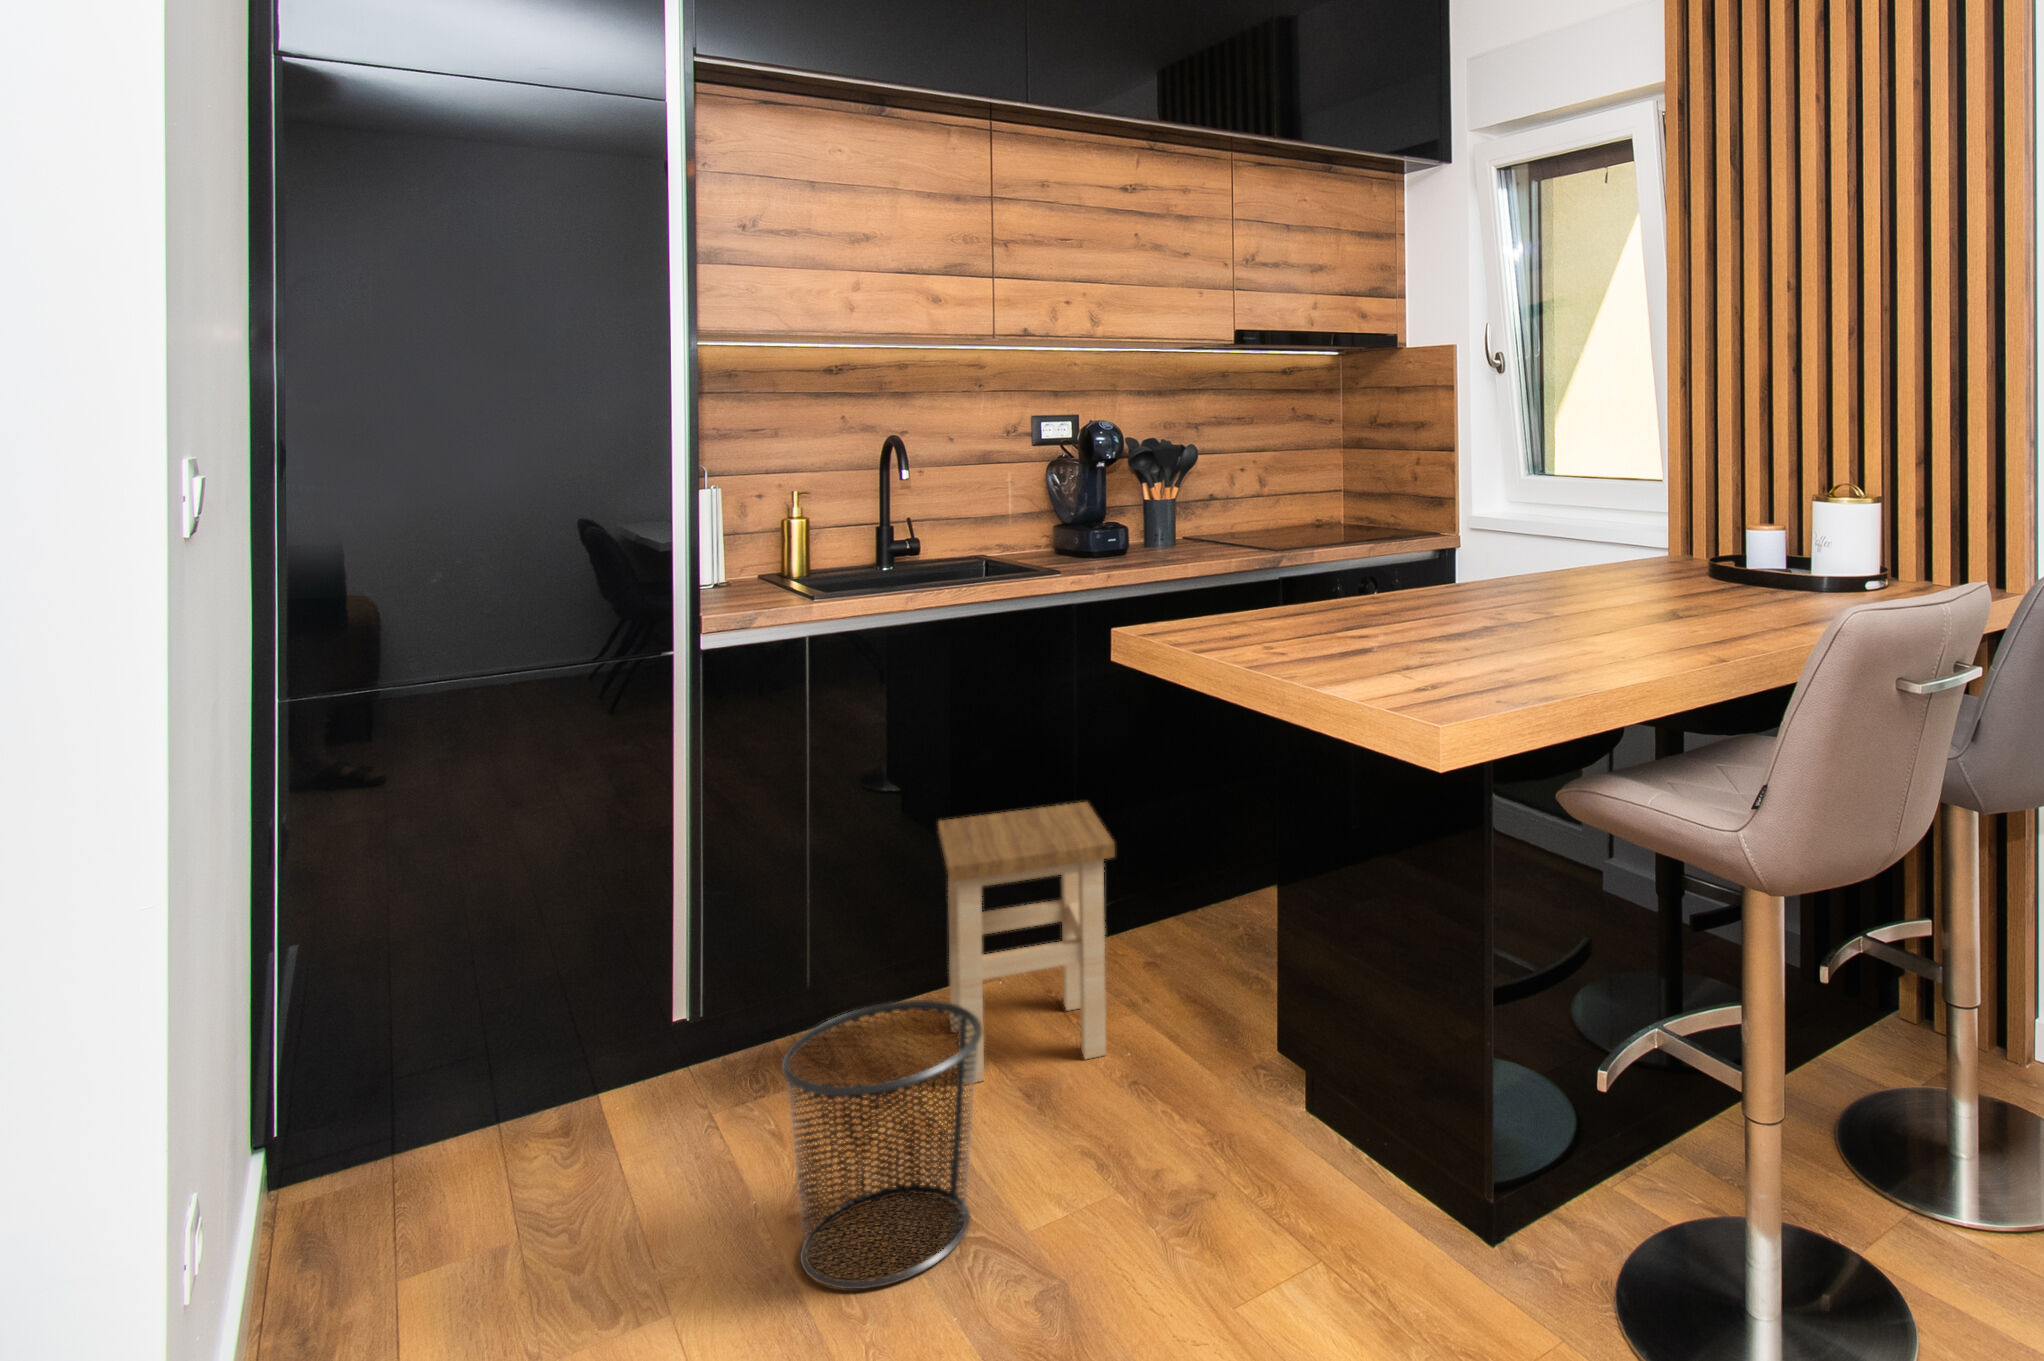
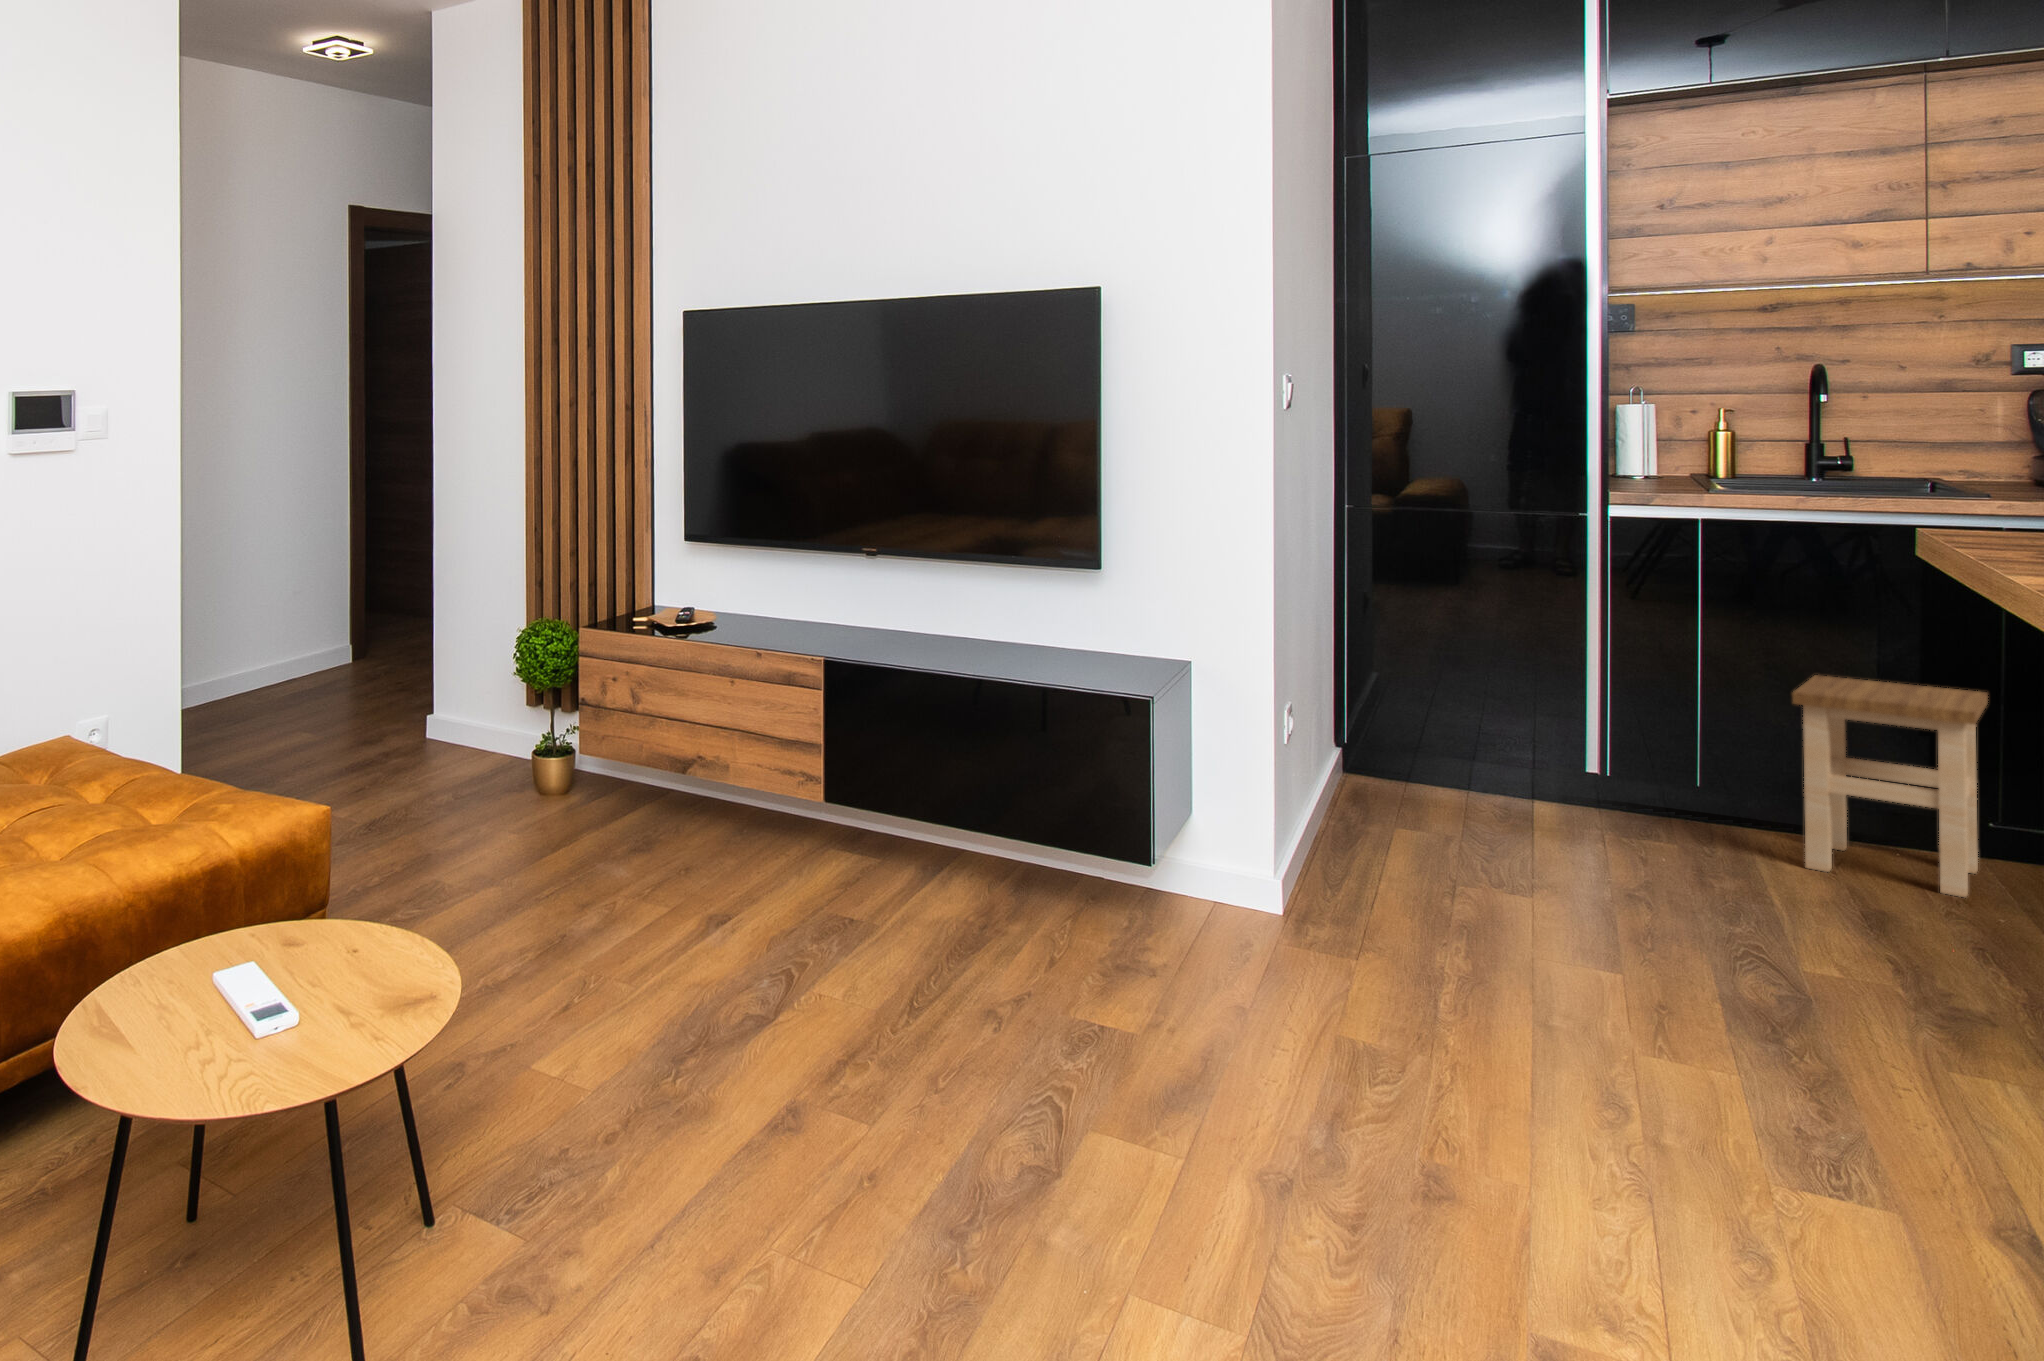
waste bin: present [782,1000,982,1289] -> none [1609,748,1770,915]

